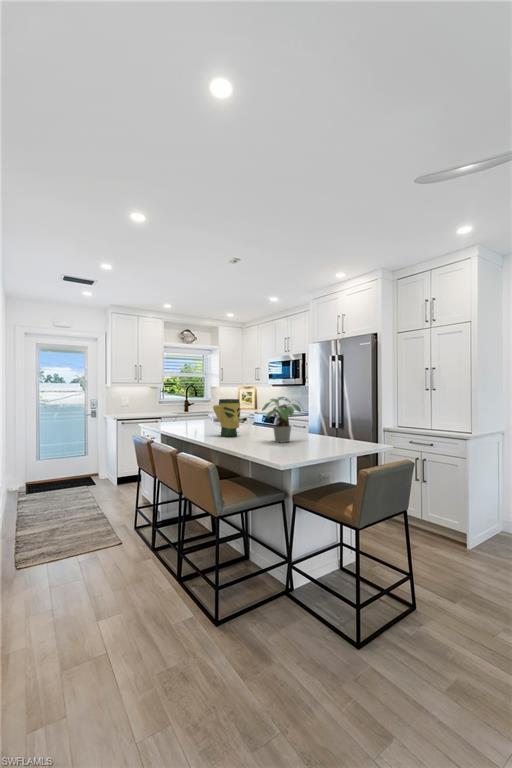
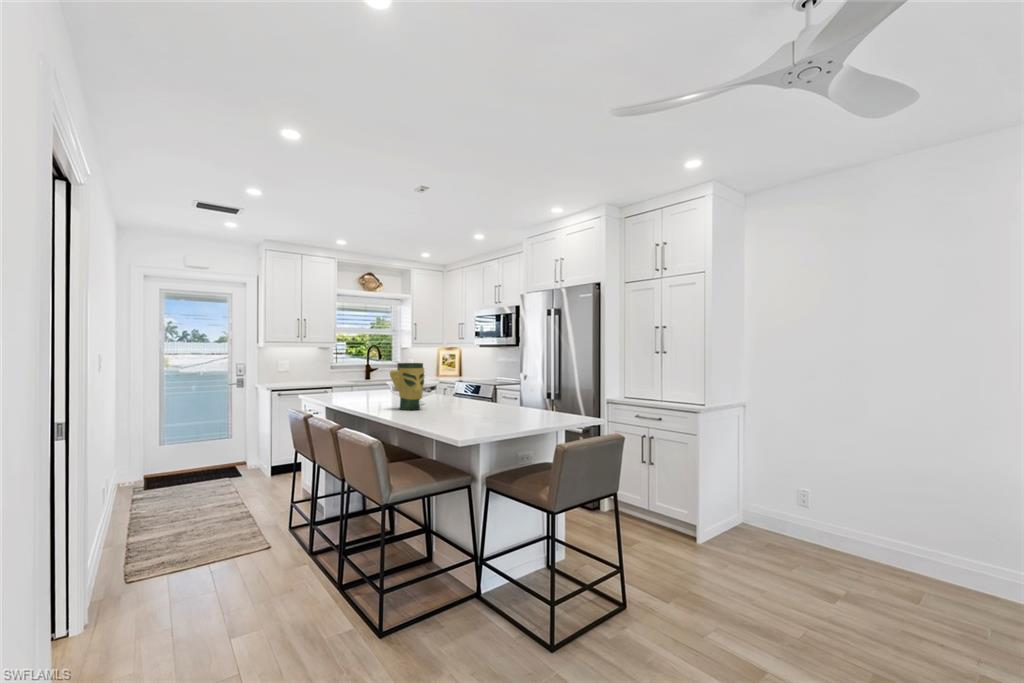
potted plant: present [262,397,301,442] -> none [448,360,501,416]

